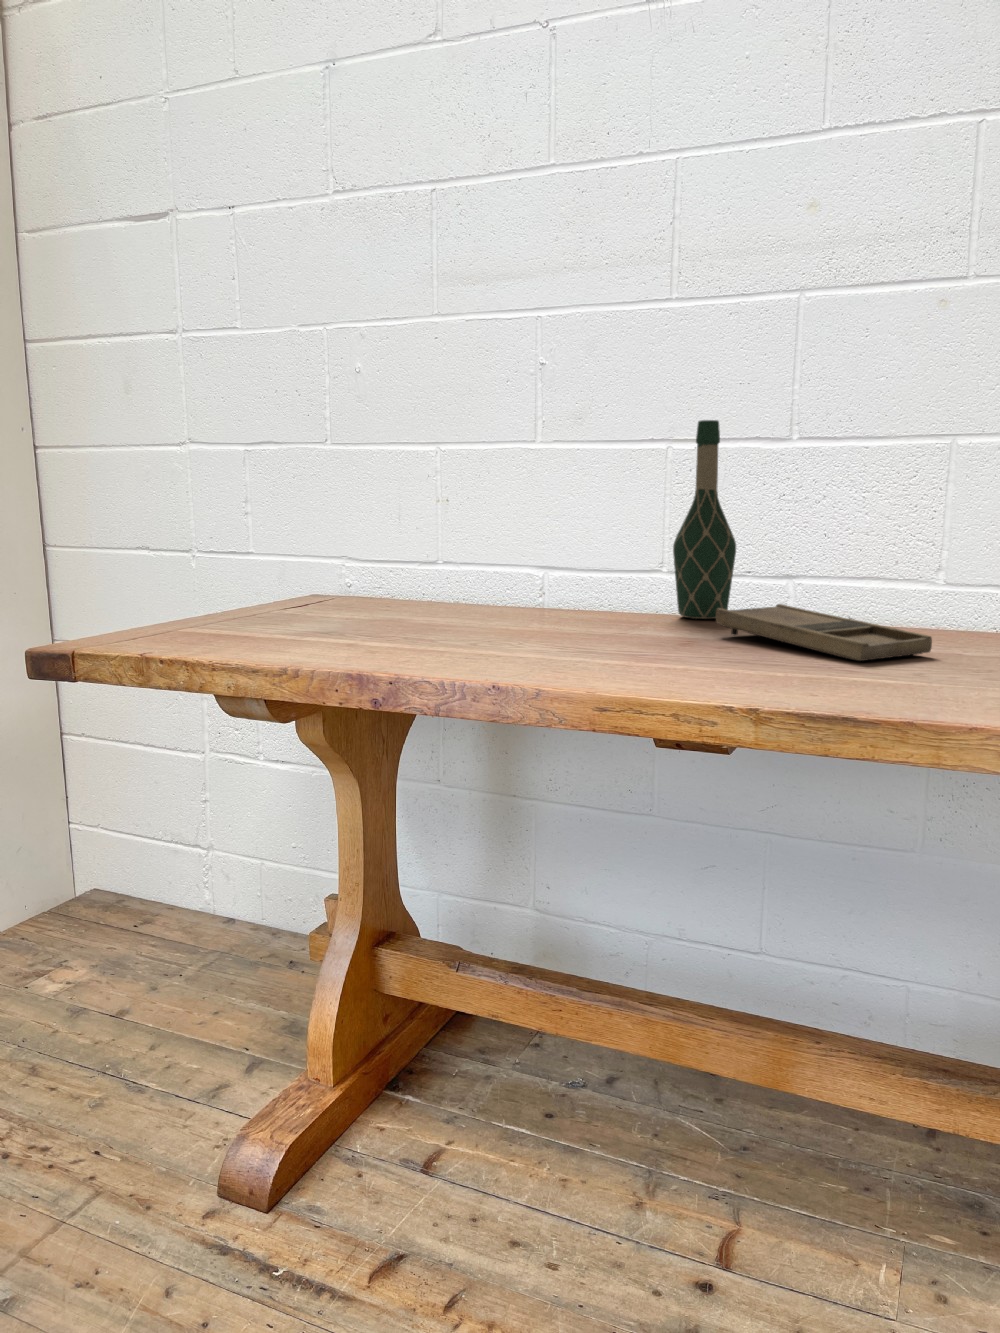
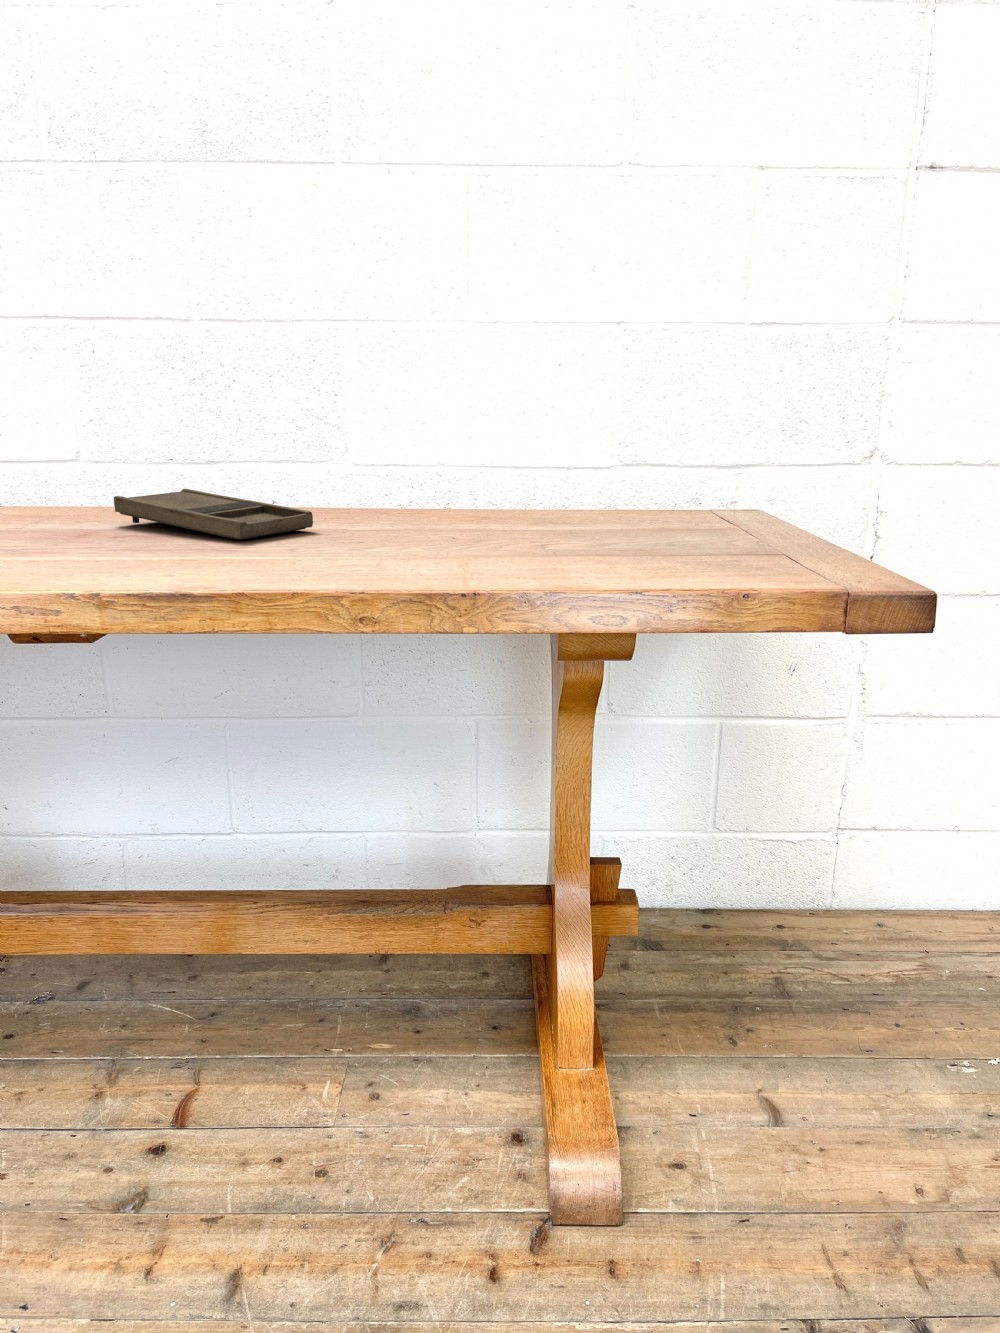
wine bottle: present [673,420,736,619] -> none [76,297,145,508]

